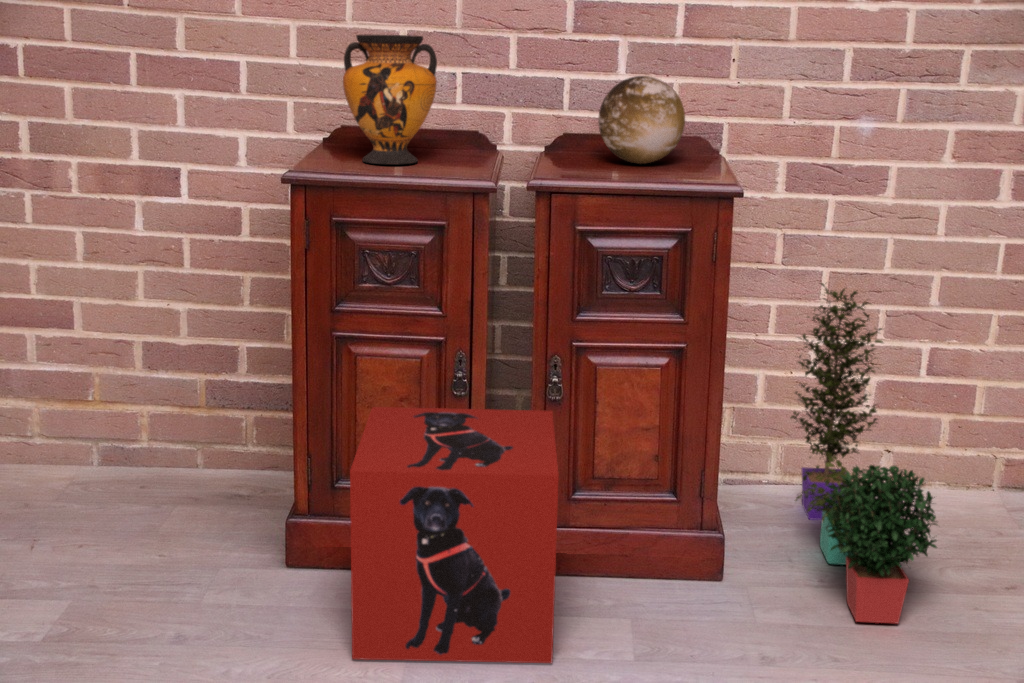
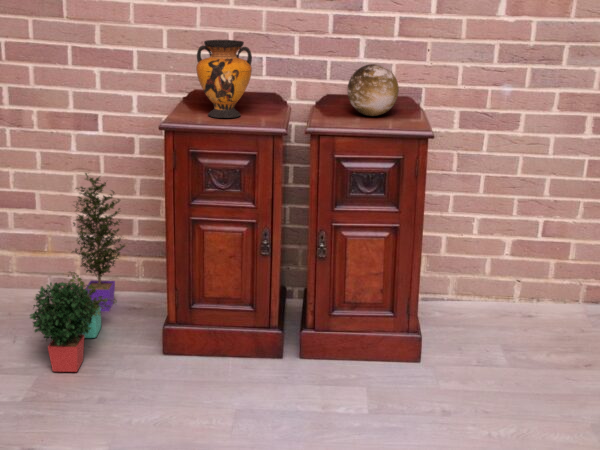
potted plant: present [791,283,937,623] -> present [30,173,125,372]
storage box: present [350,407,559,663] -> none [204,261,323,410]

